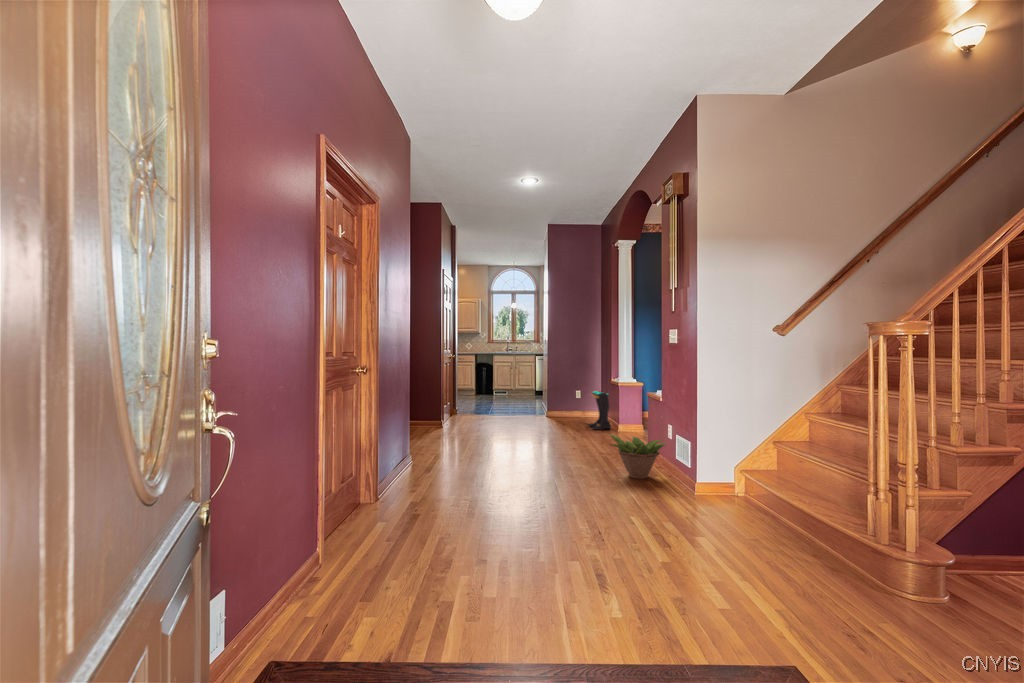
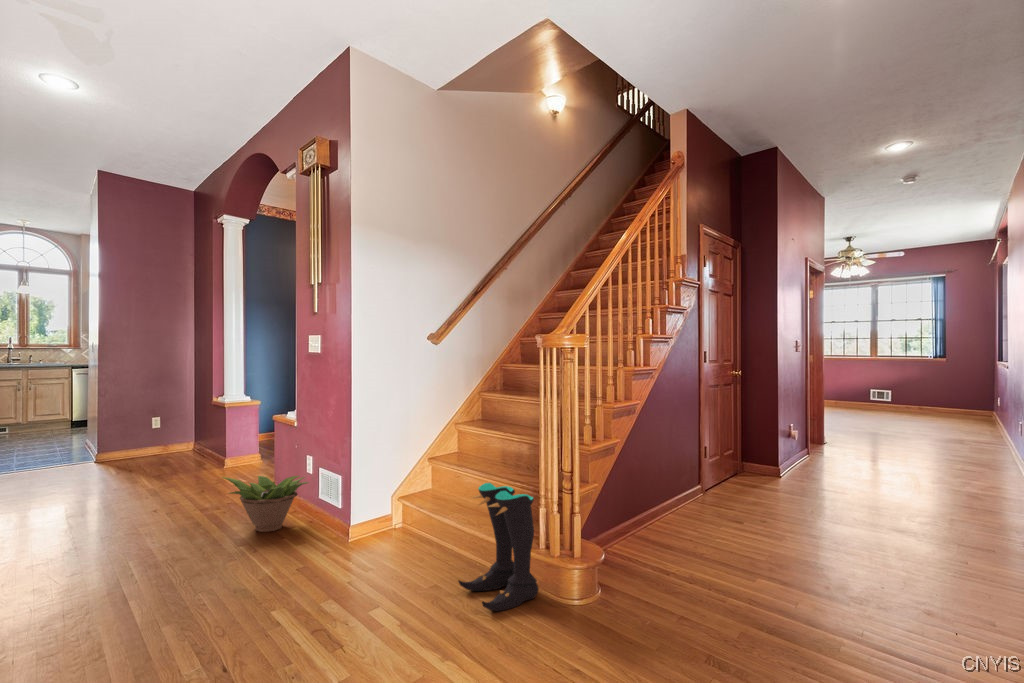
boots: present [586,391,611,430] -> present [458,483,539,611]

